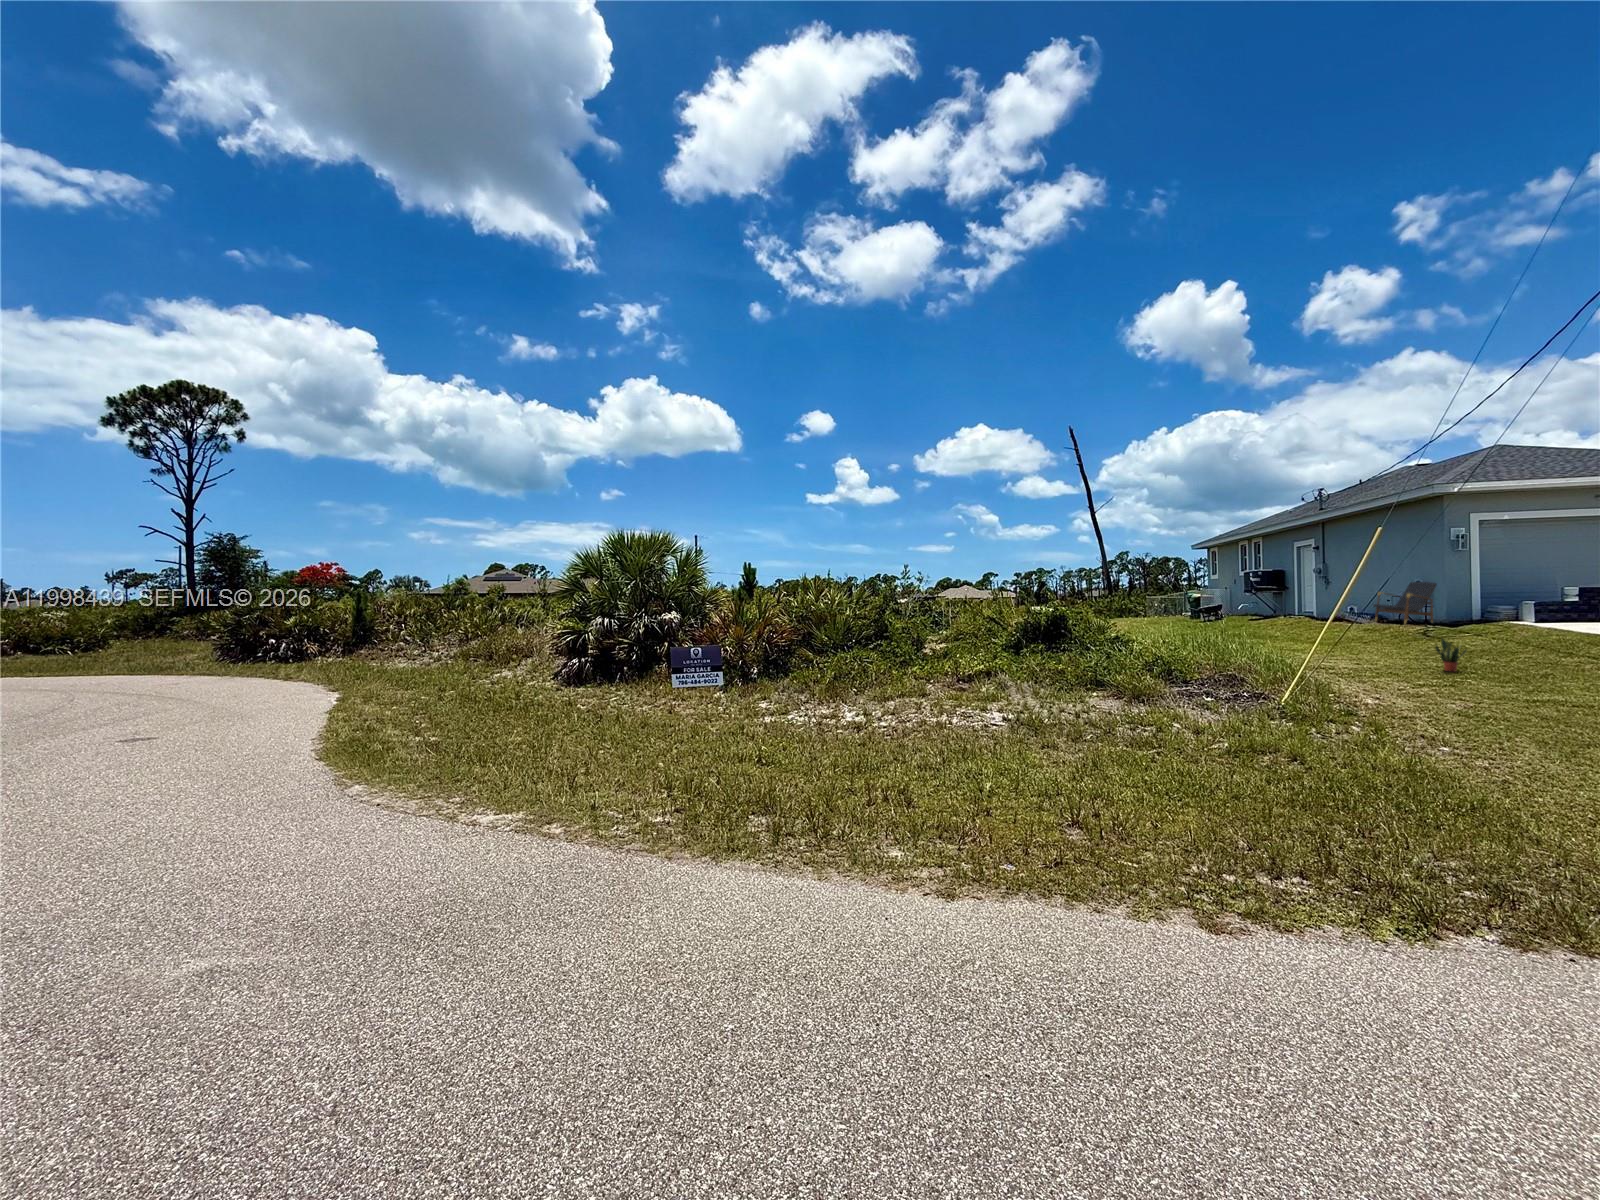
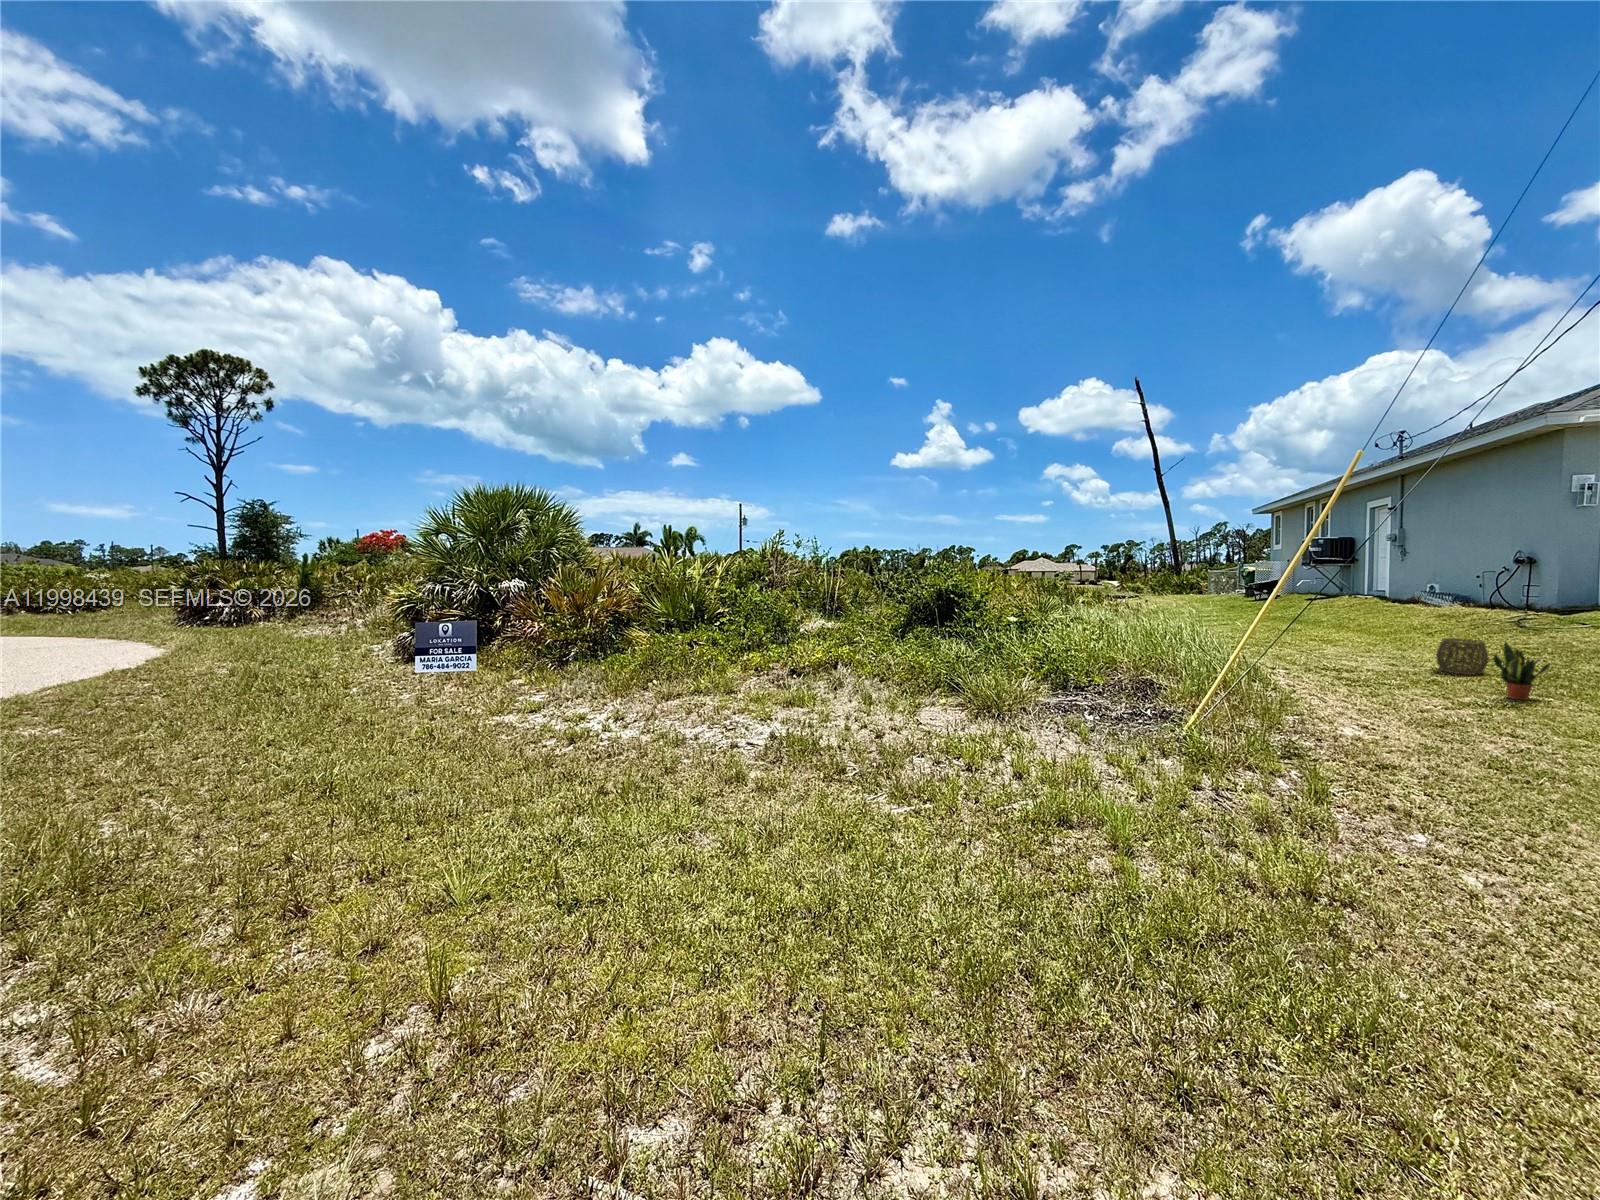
lounge chair: present [1373,582,1437,624] -> none [1449,552,1551,613]
woven basket: none [1394,638,1426,661] -> present [1436,638,1489,675]

